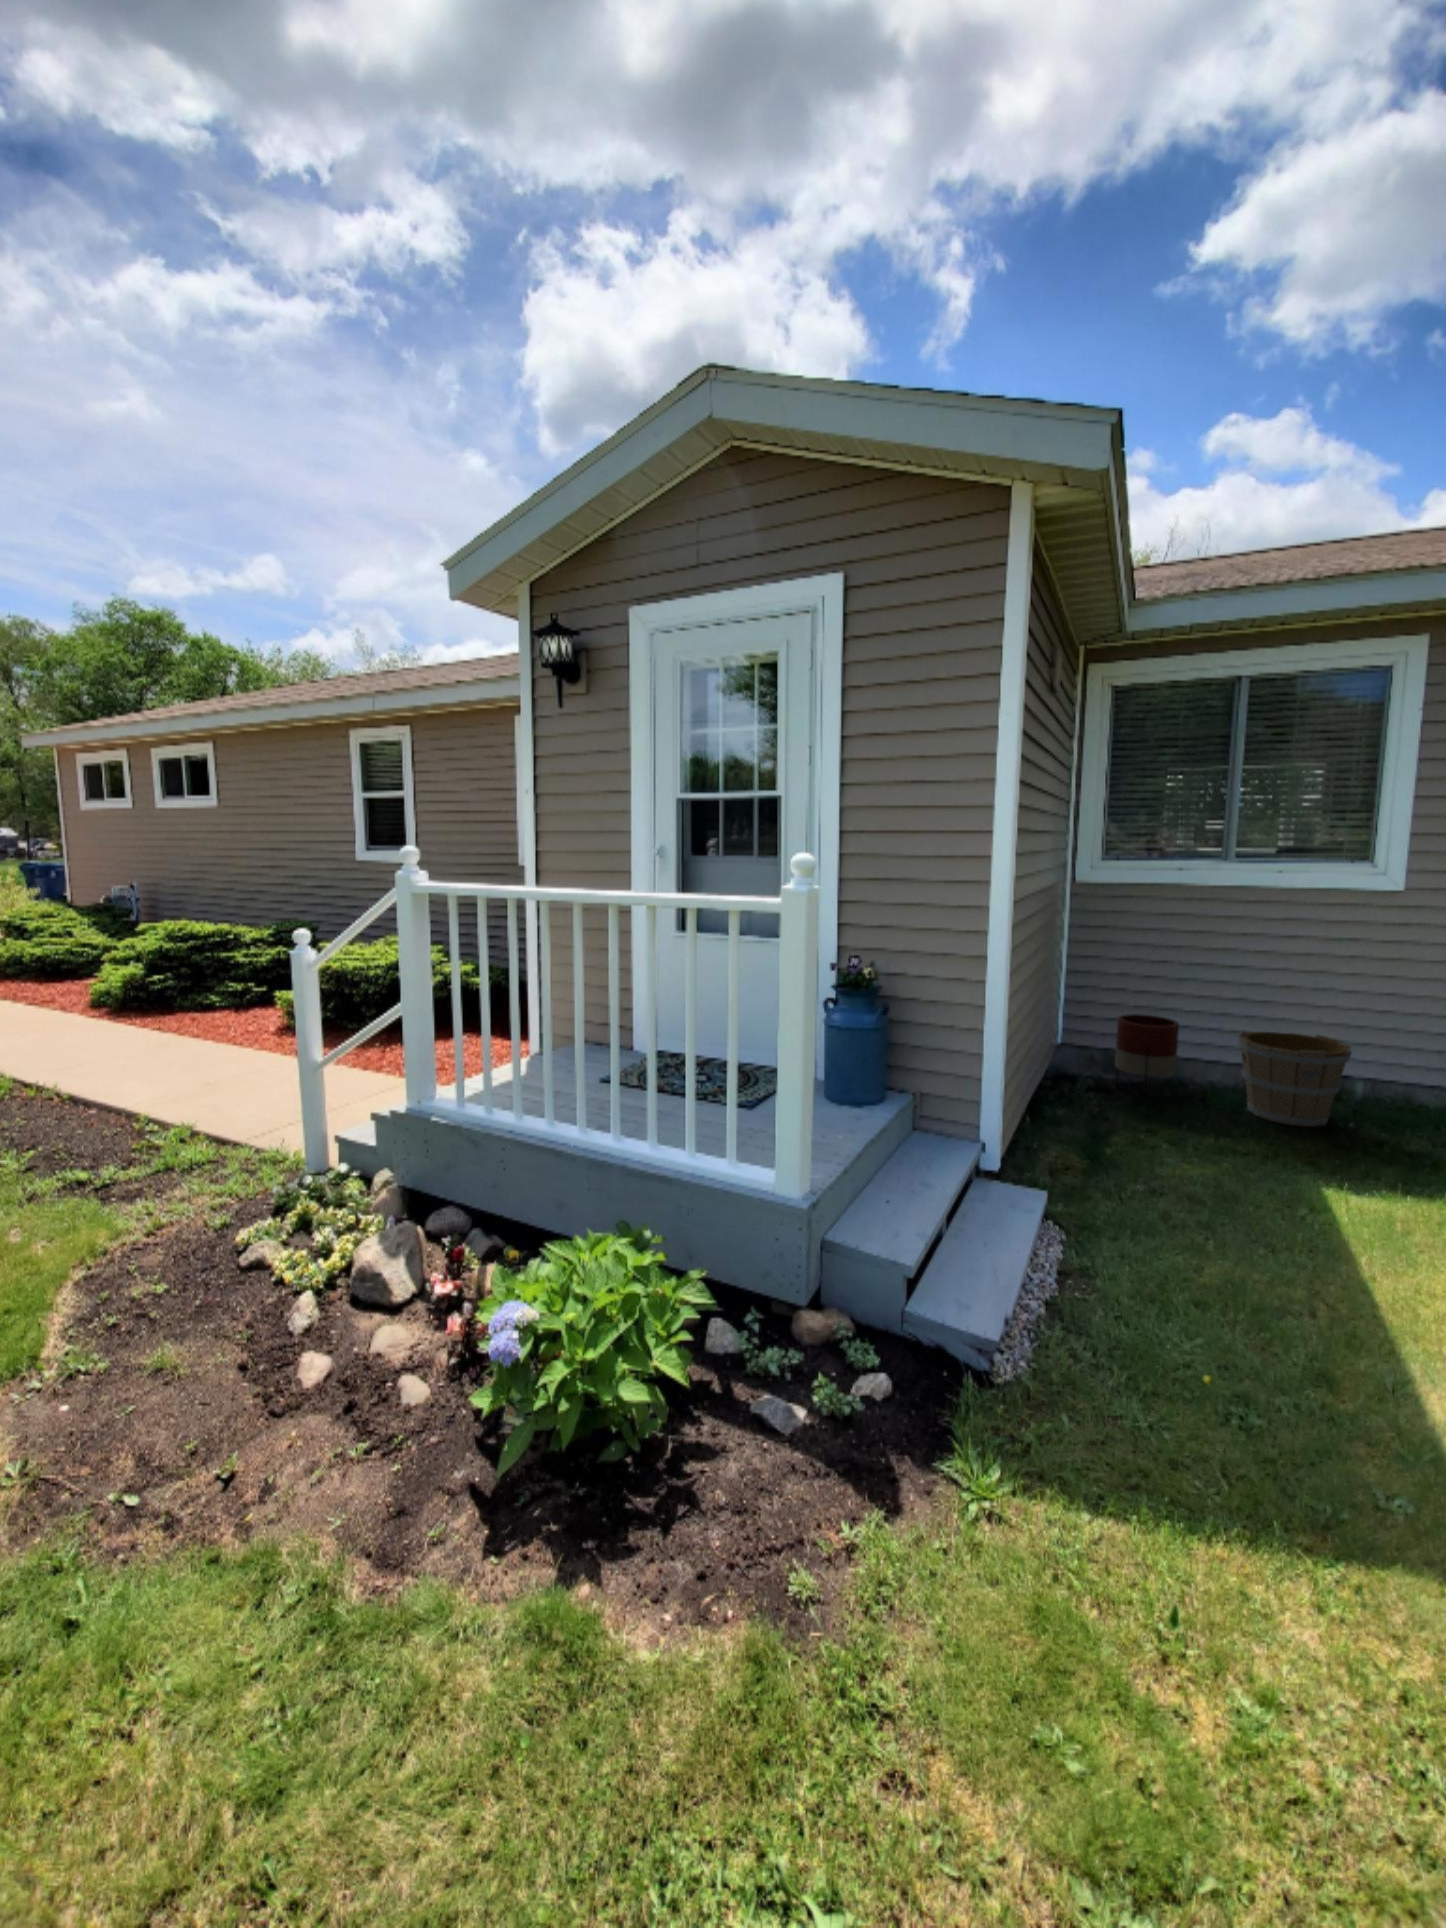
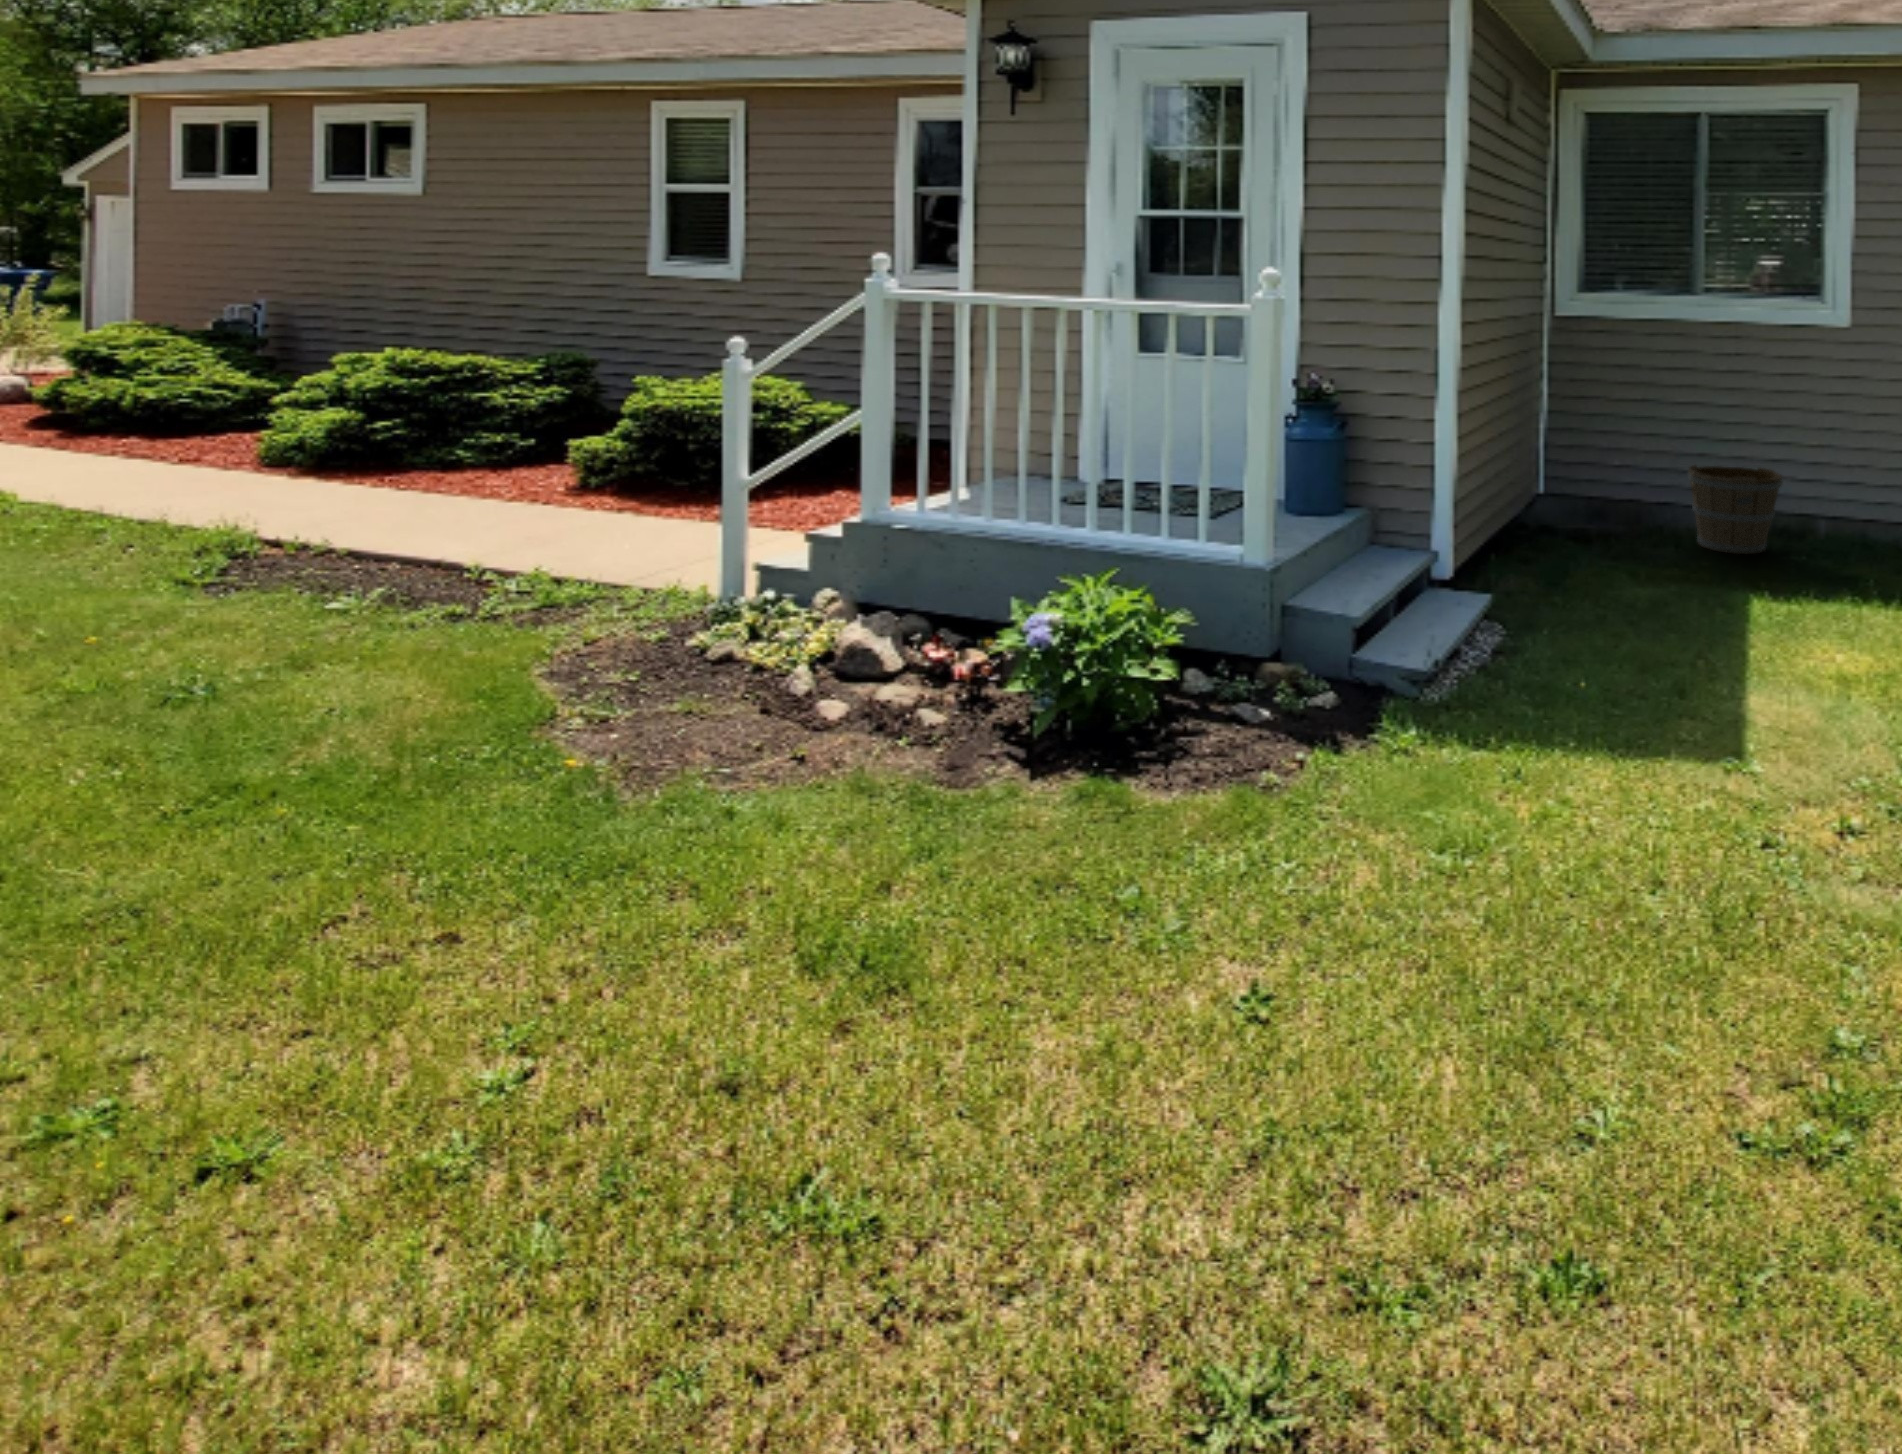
planter: present [1115,1014,1179,1090] -> none [1579,452,1637,537]

